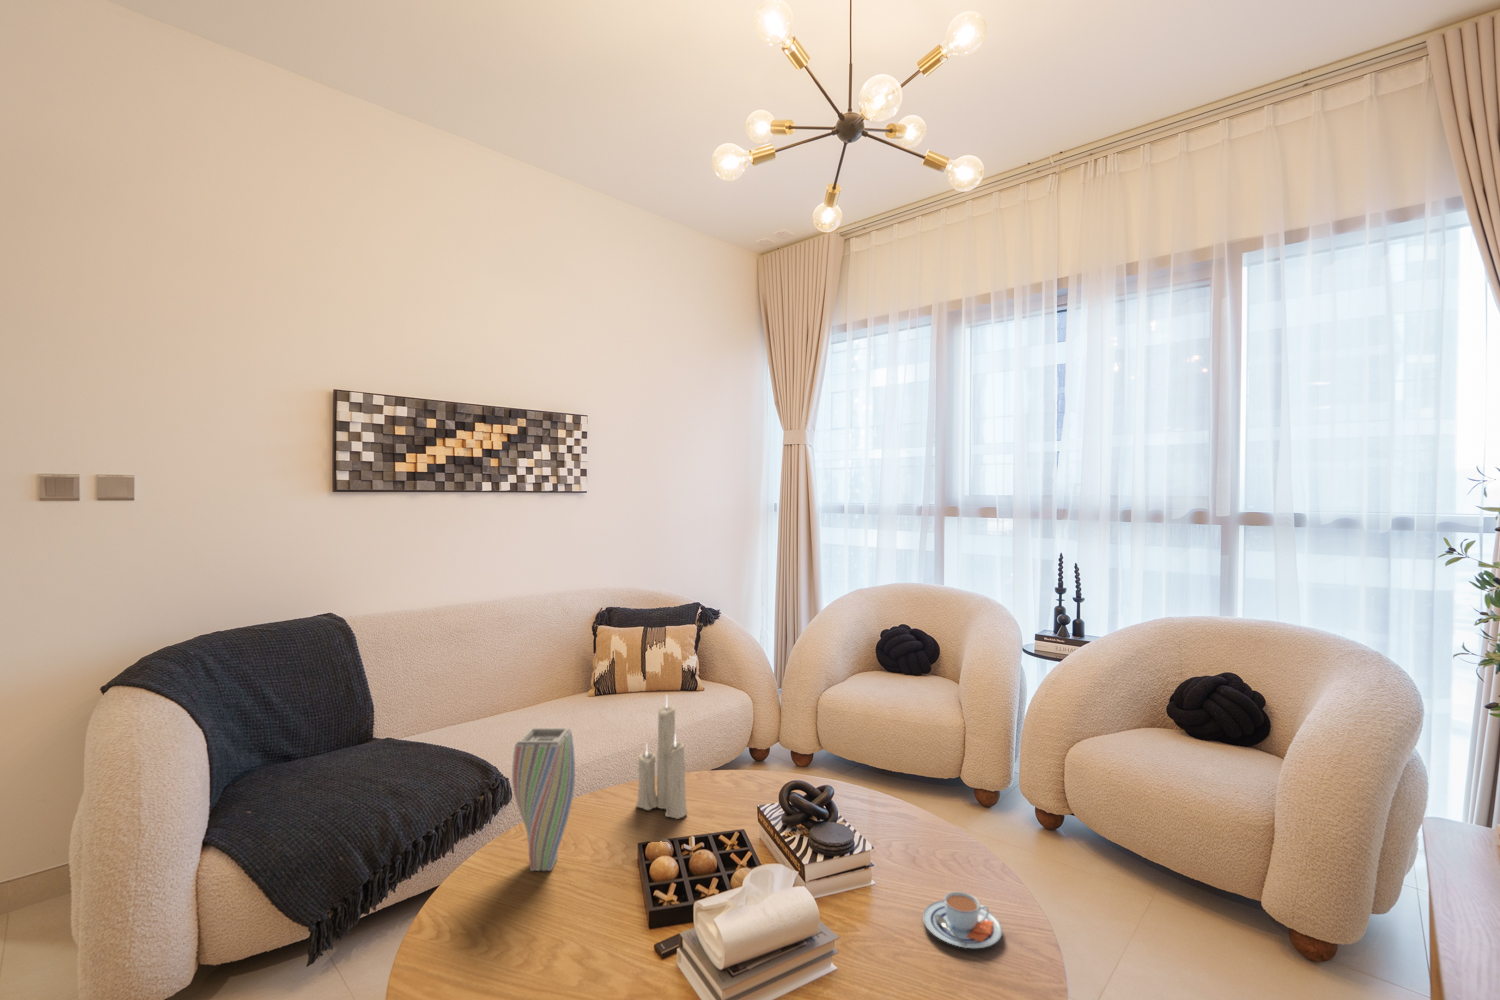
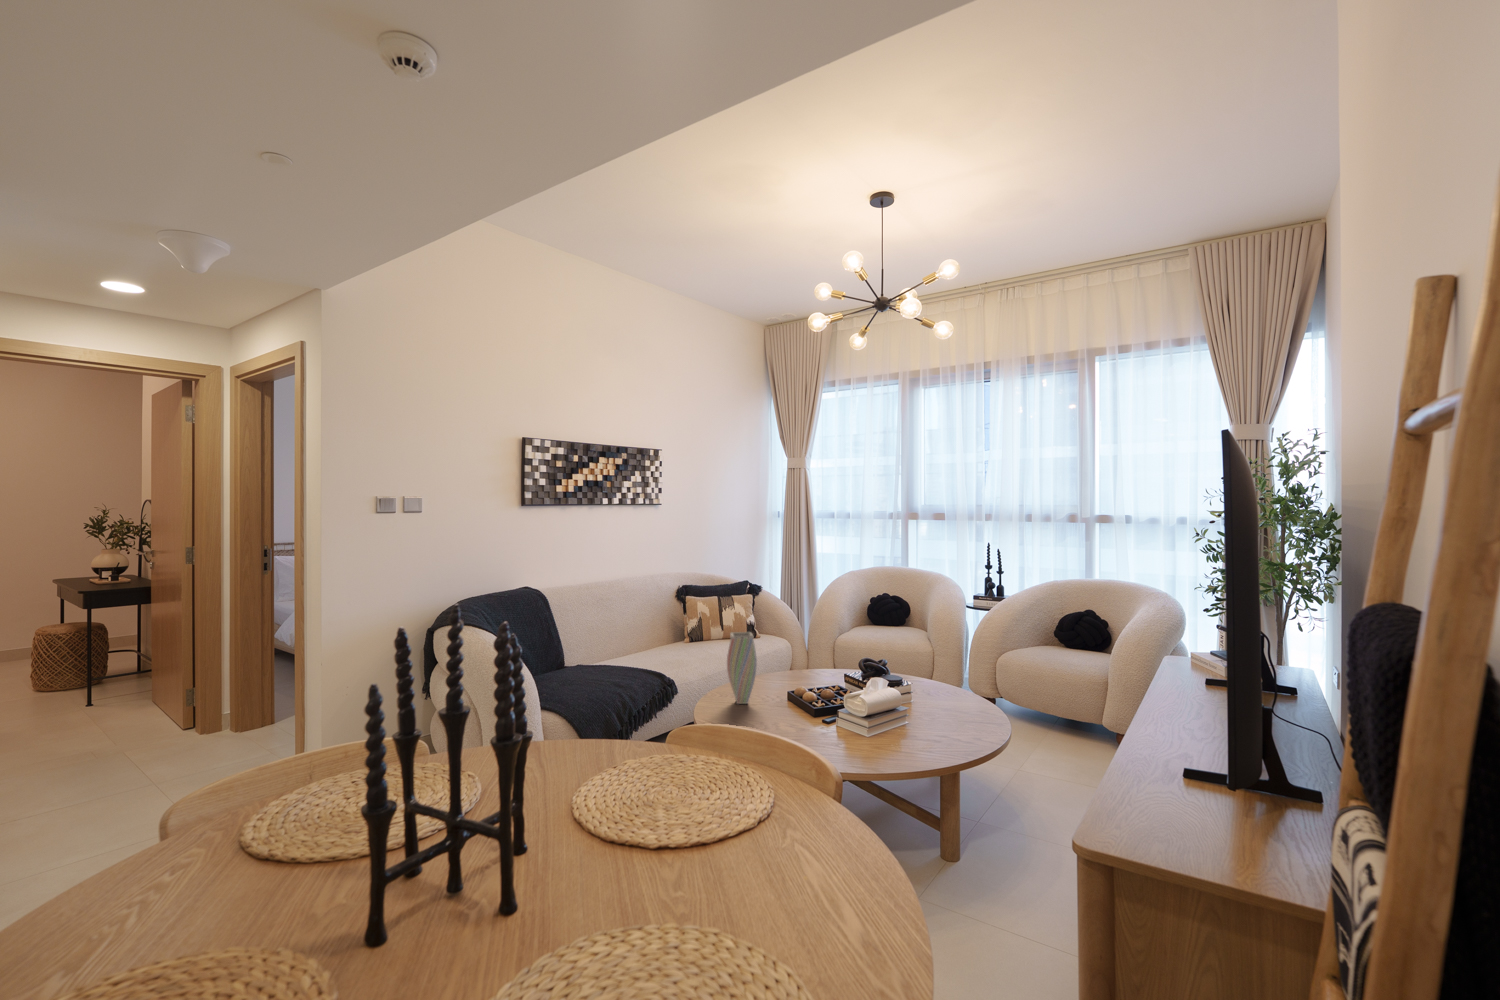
candle: present [636,703,687,819] -> none [770,616,801,686]
teacup: present [923,892,1002,948] -> none [939,696,976,713]

